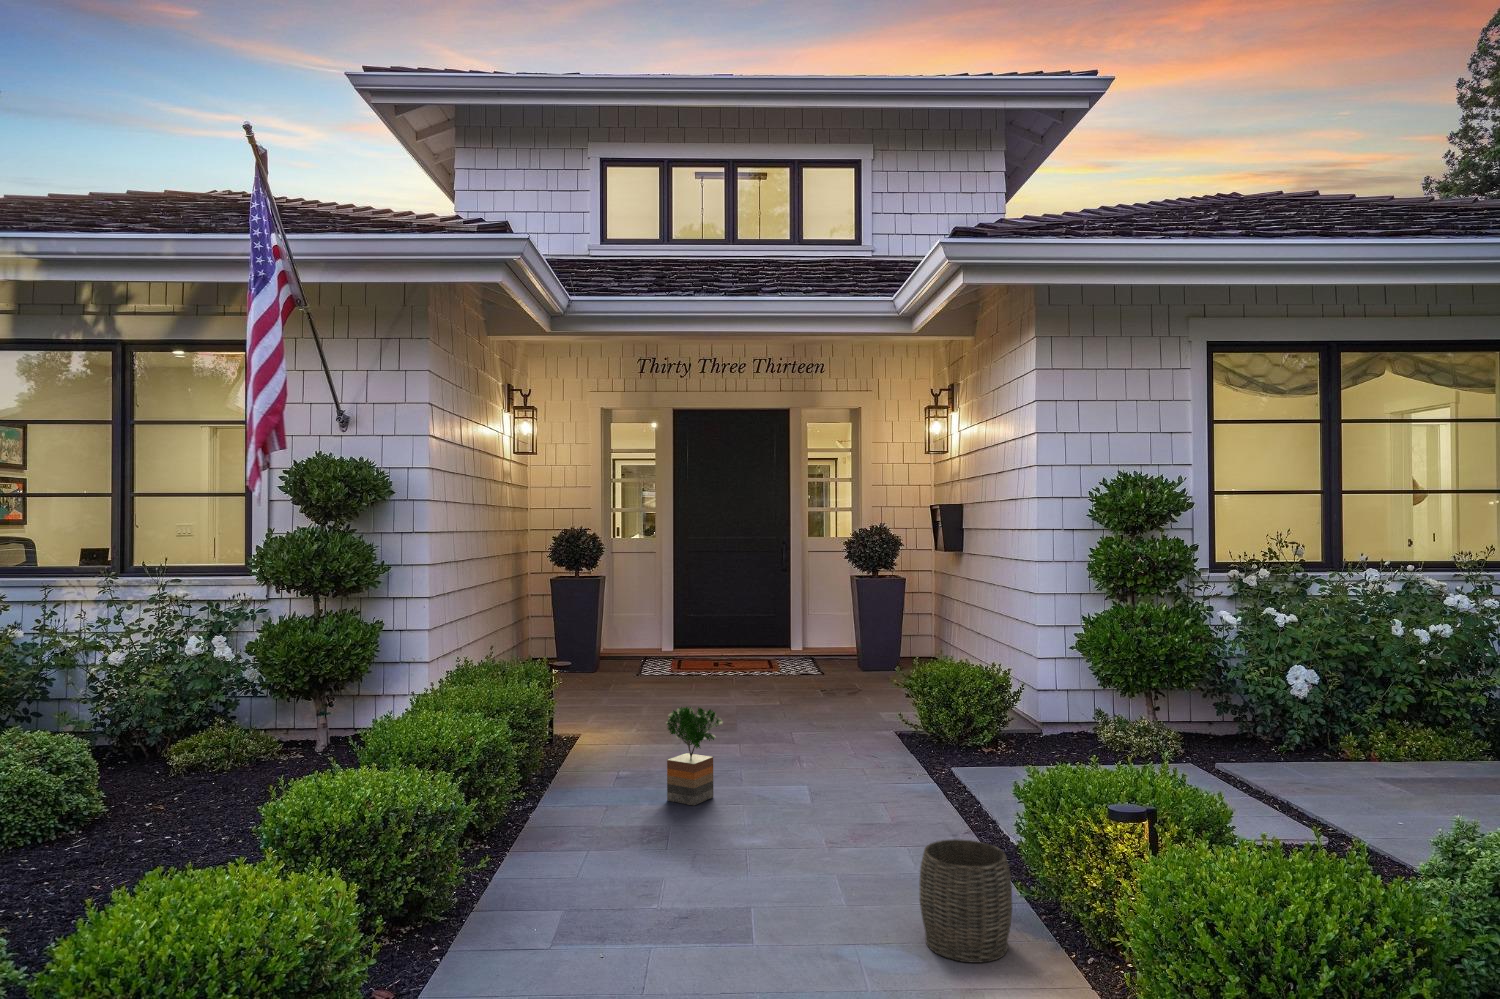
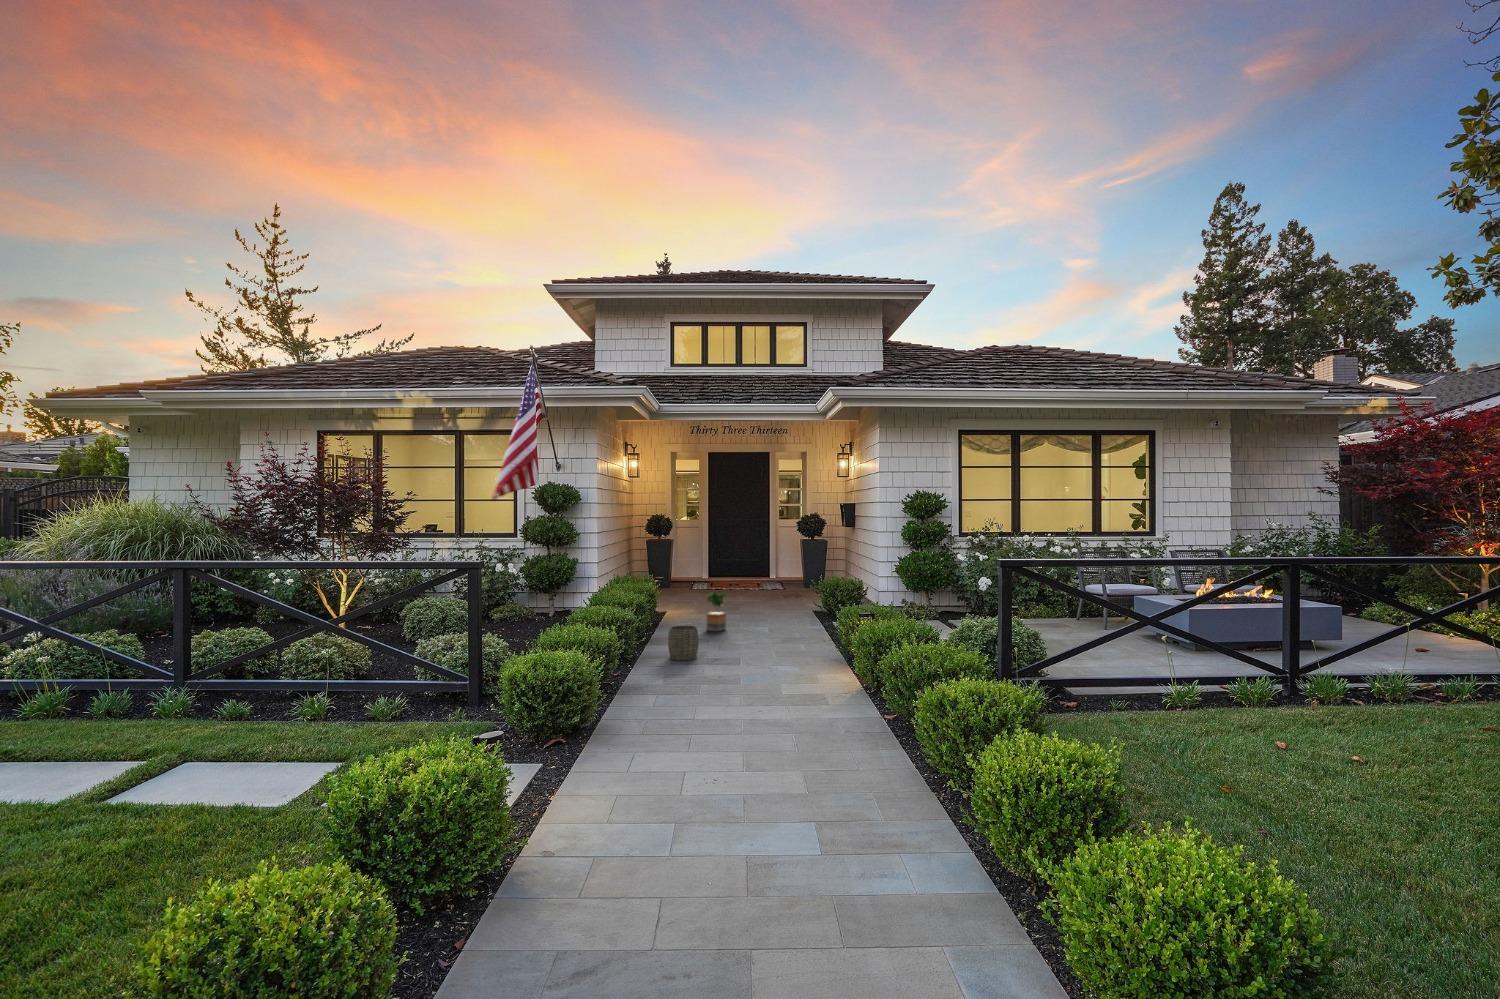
woven basket: present [919,839,1012,963] -> present [668,626,698,660]

